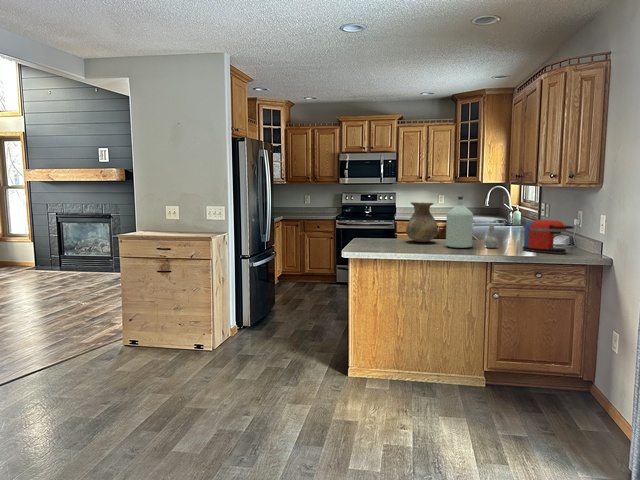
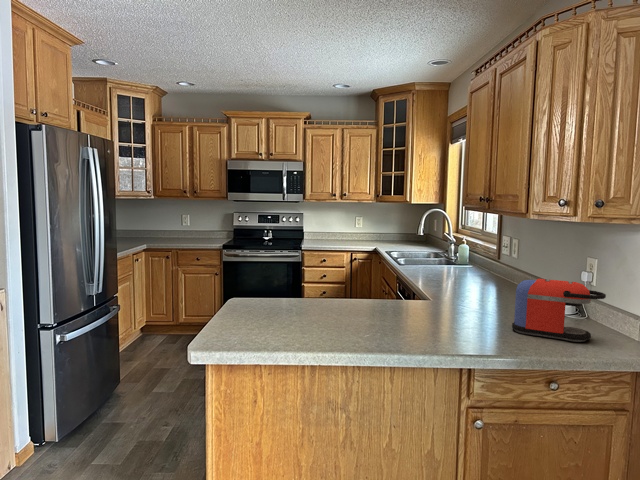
bottle: present [446,197,498,248] -> none [382,236,470,328]
vase: present [406,202,438,242] -> none [314,241,366,309]

